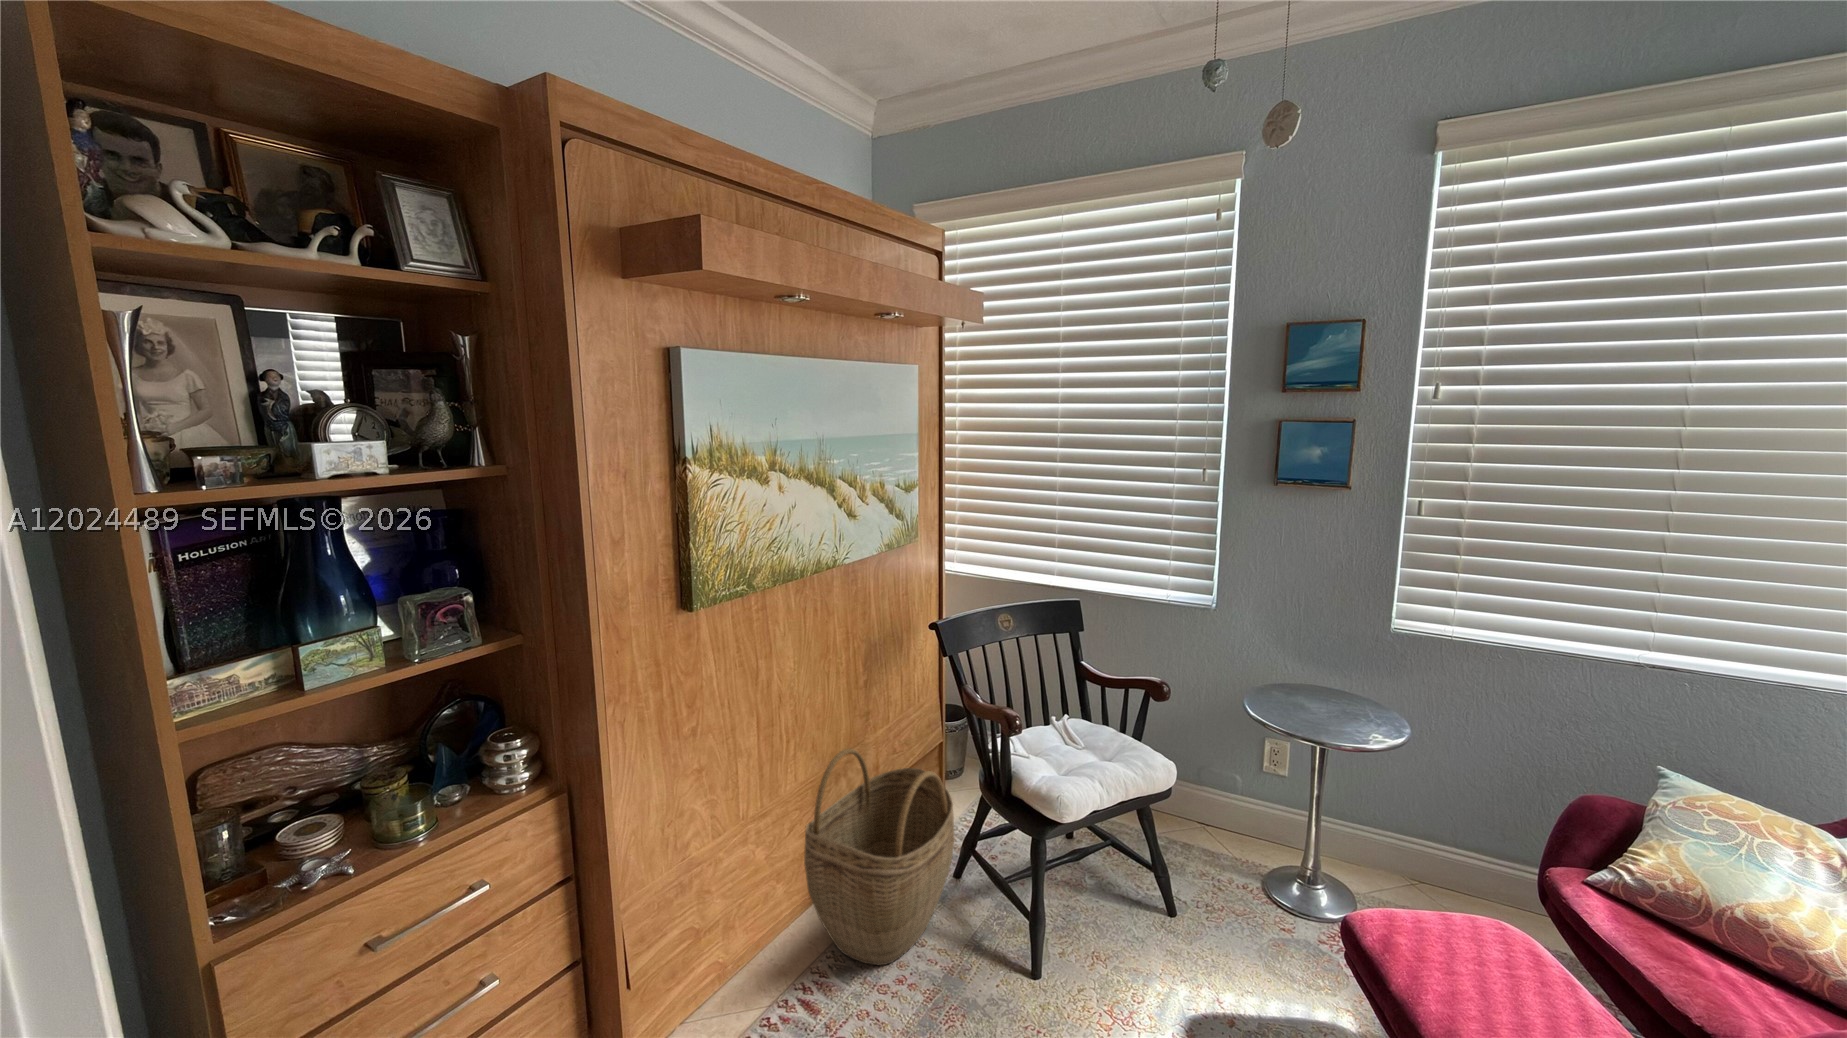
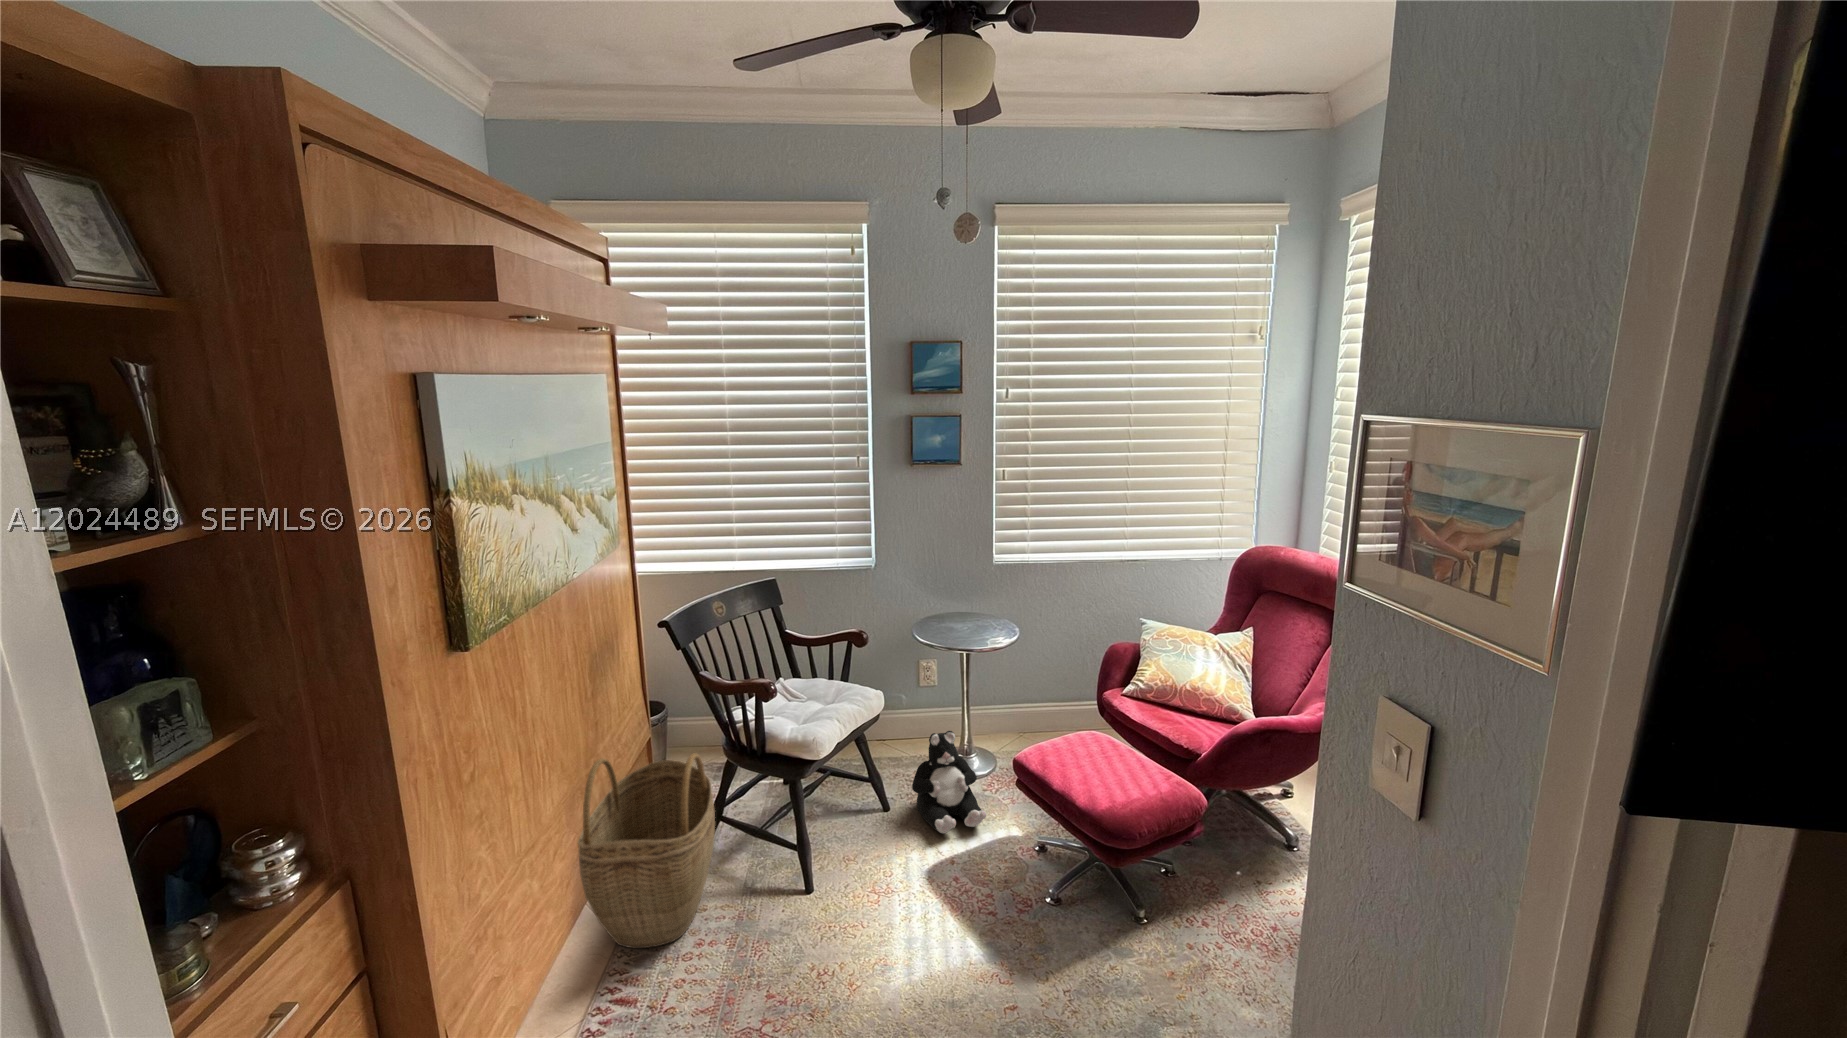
plush toy: none [1204,837,1303,987] -> present [912,731,986,833]

